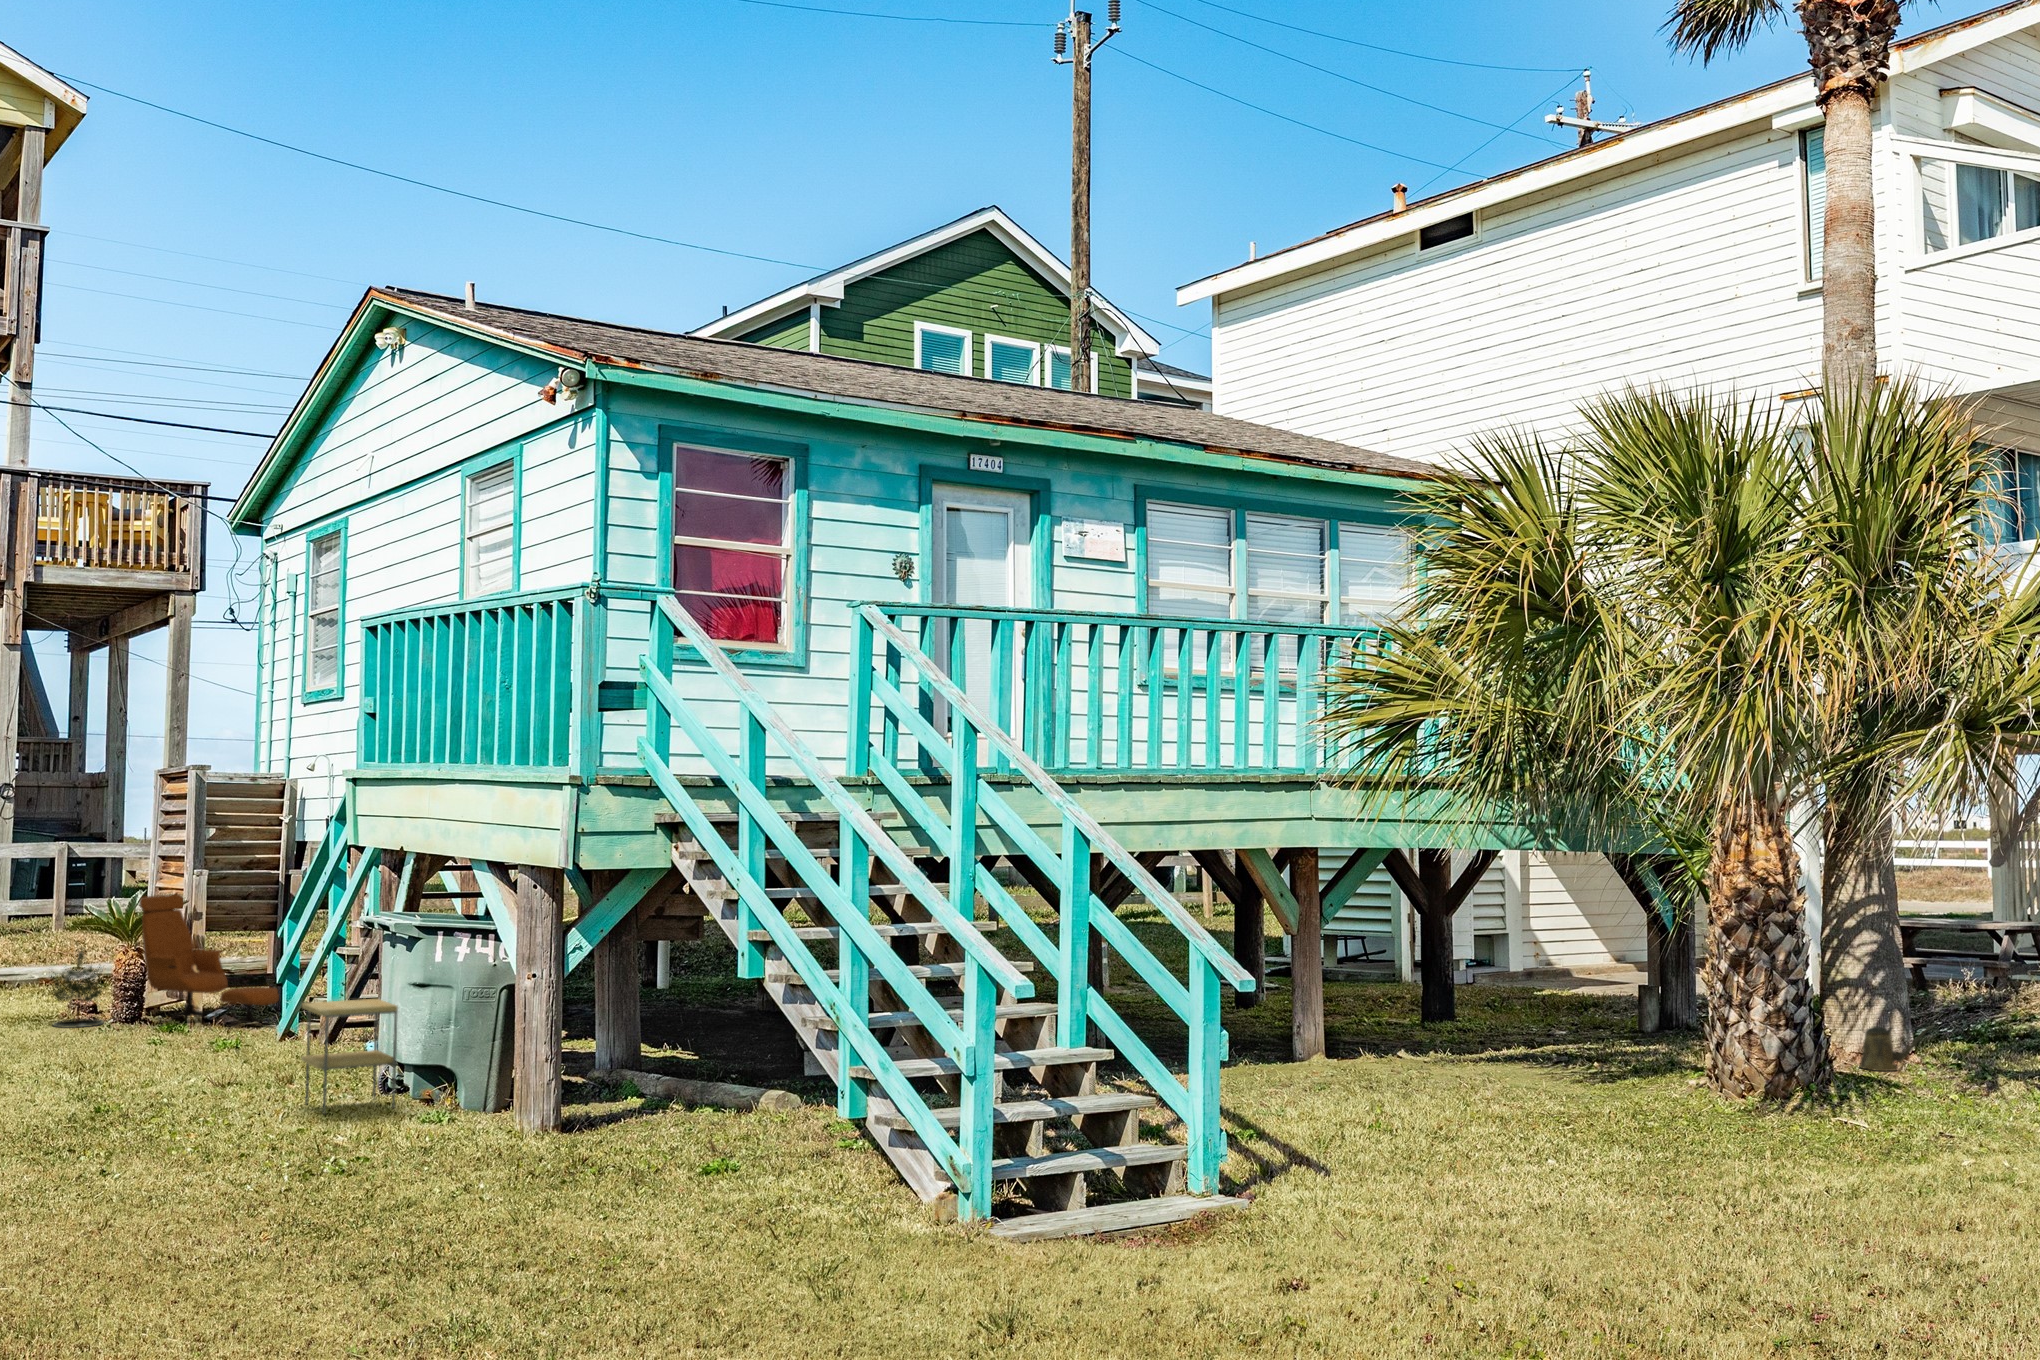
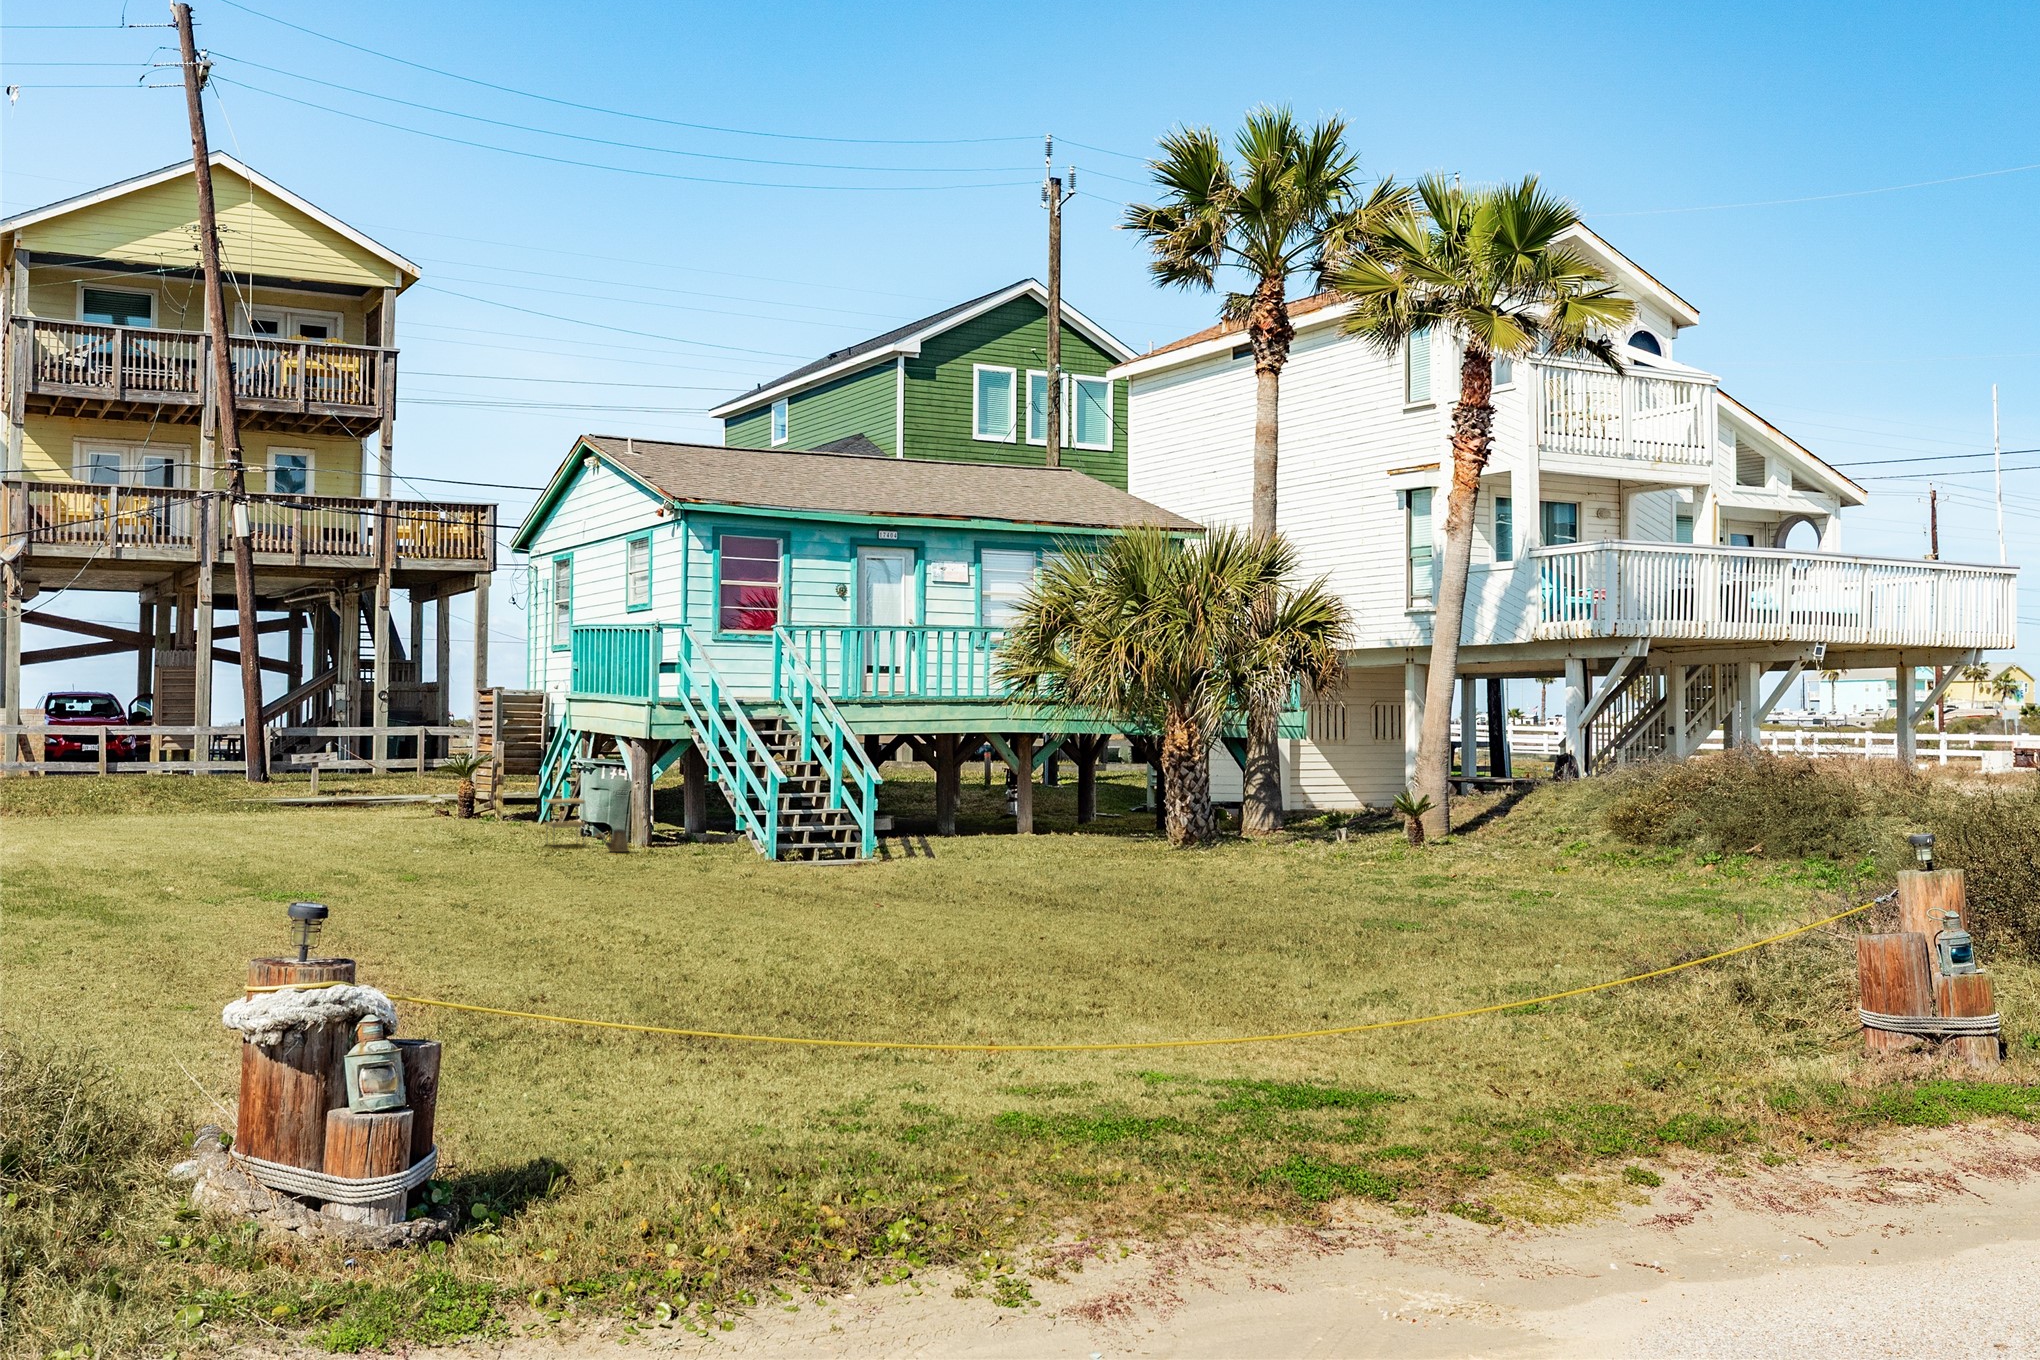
lounge chair: present [139,894,279,1028] -> none [469,753,539,821]
potted tree: present [50,948,104,1028] -> none [424,776,454,819]
watering can: present [1860,1026,1932,1071] -> present [596,829,634,852]

